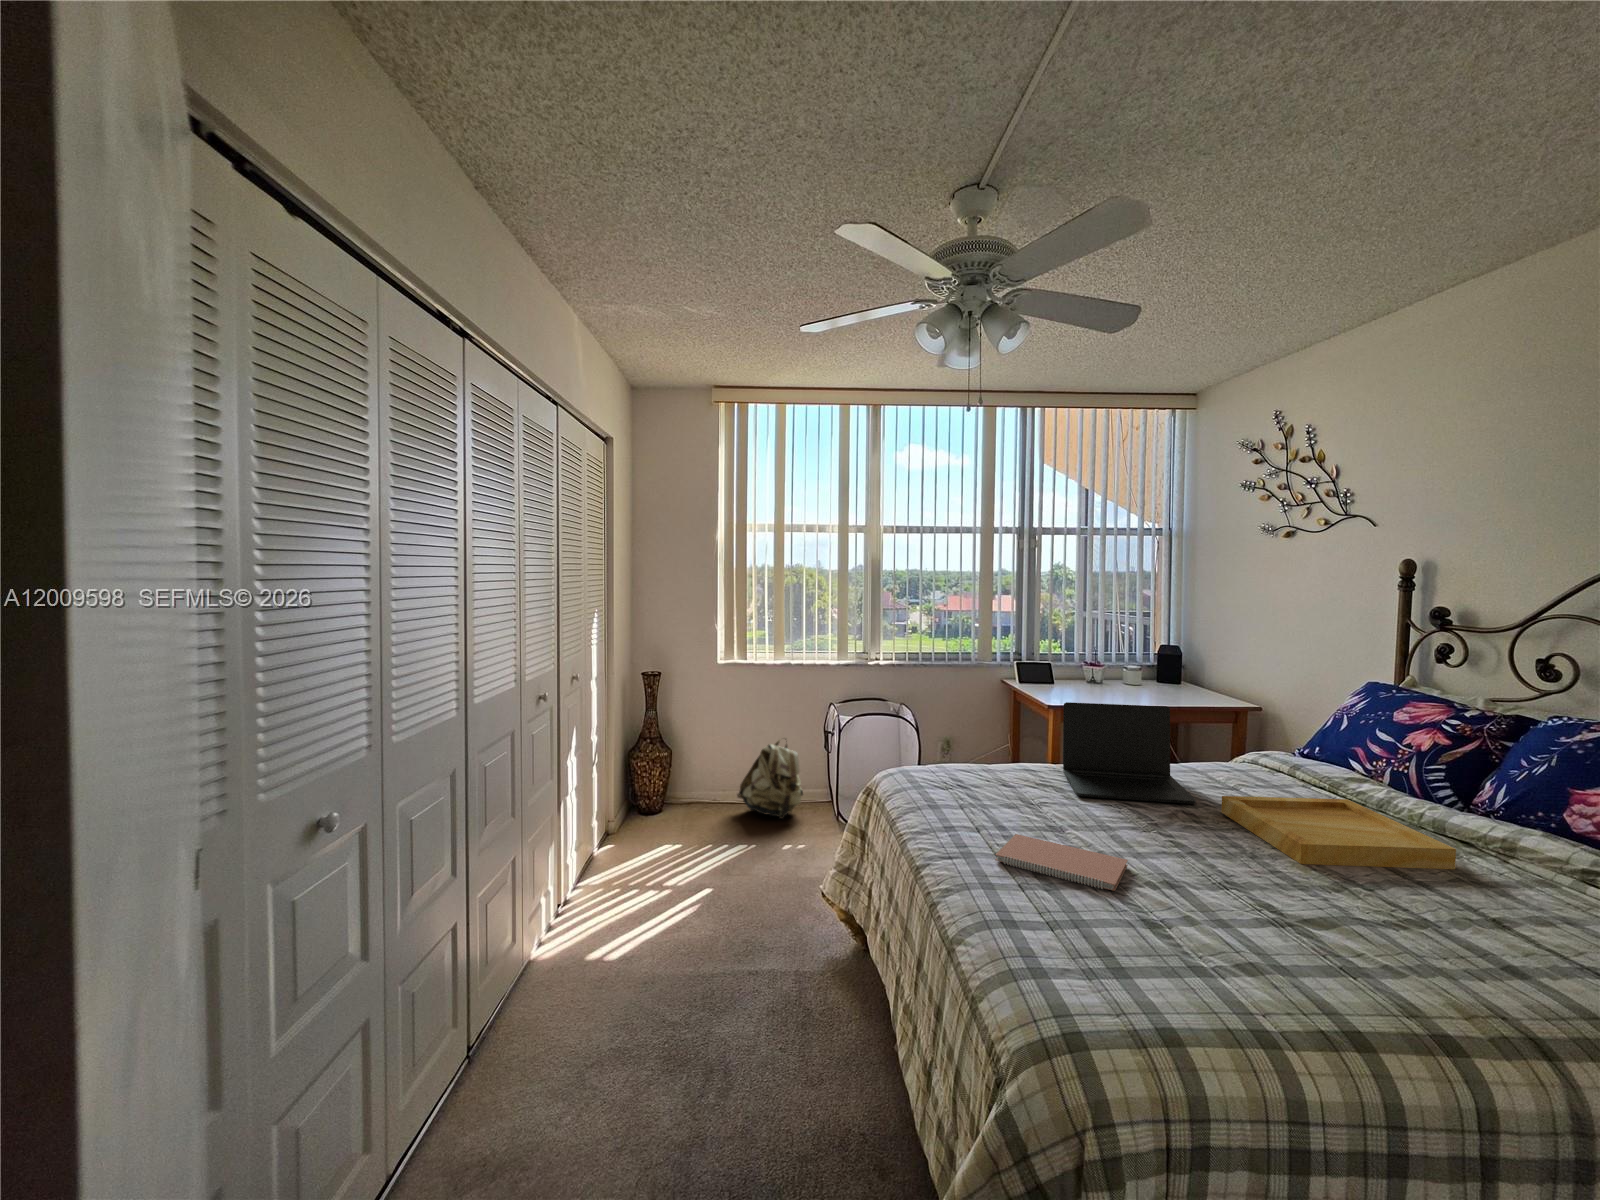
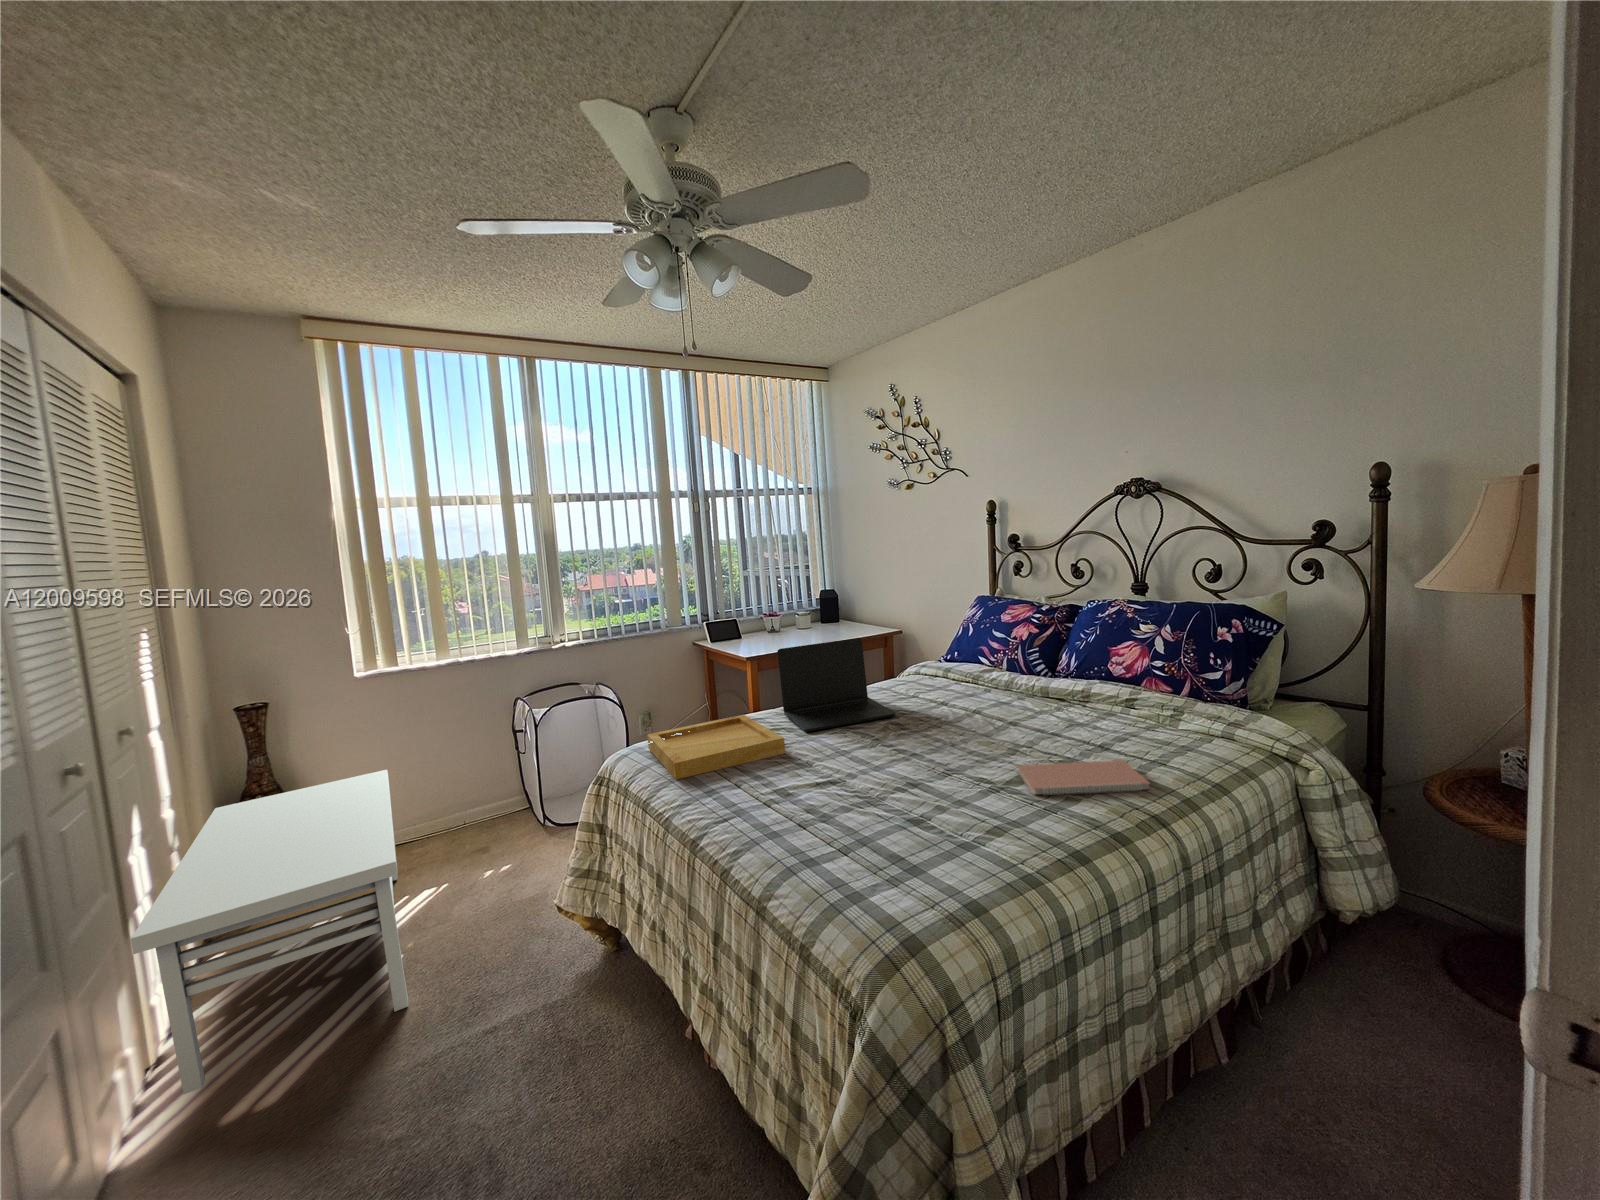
backpack: present [737,740,803,819] -> none [408,749,497,843]
storage bench: none [553,741,726,936] -> present [131,770,408,1094]
tray: present [1221,796,1456,869] -> present [647,715,785,780]
notebook: present [995,834,1128,891] -> present [1017,760,1150,795]

